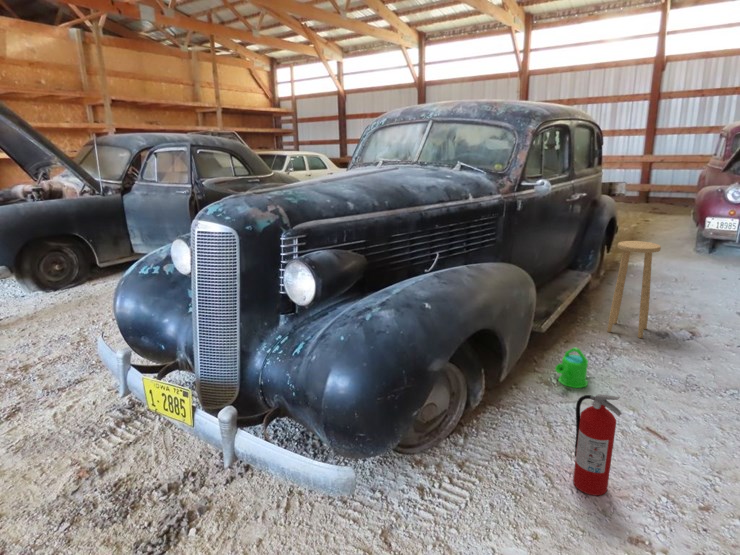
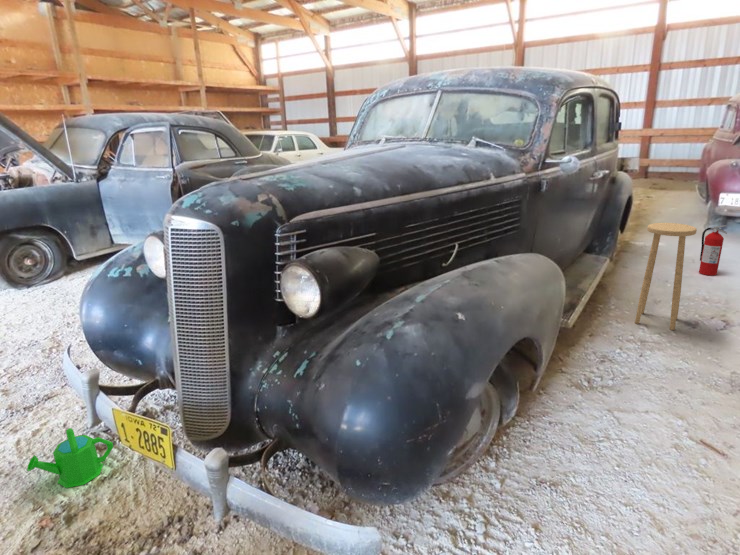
watering can: present [556,348,588,388] -> present [27,428,113,488]
fire extinguisher: present [573,394,622,495] -> present [699,225,727,276]

